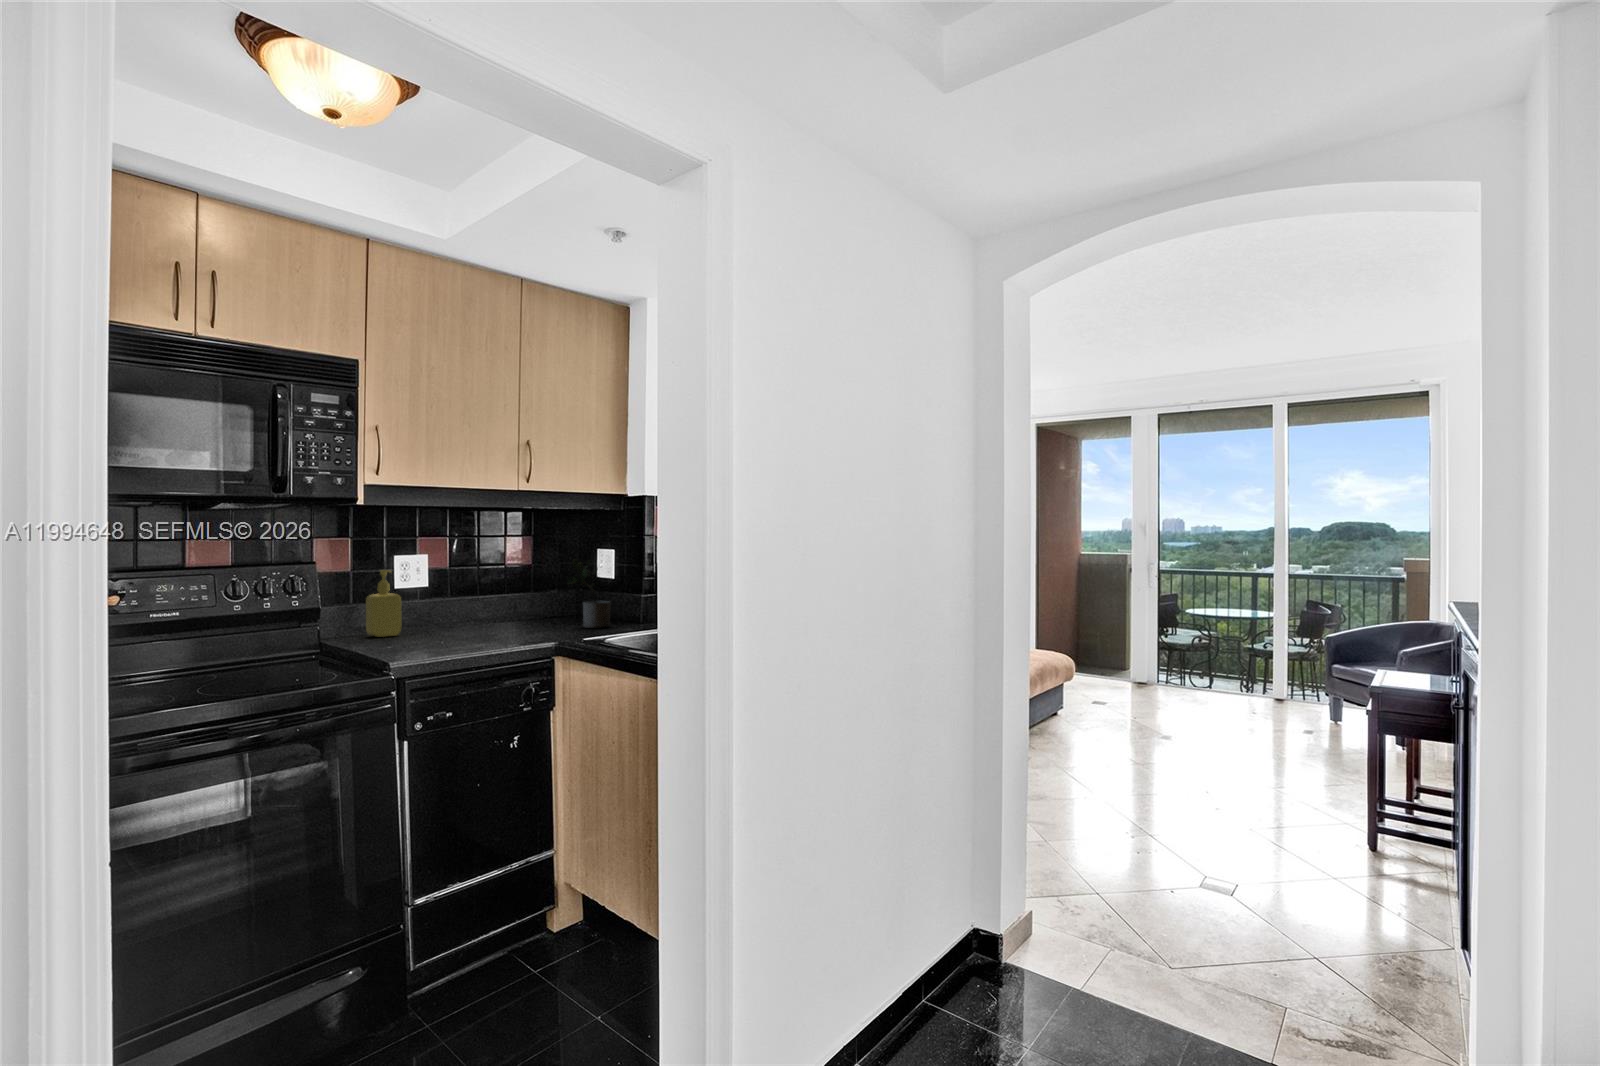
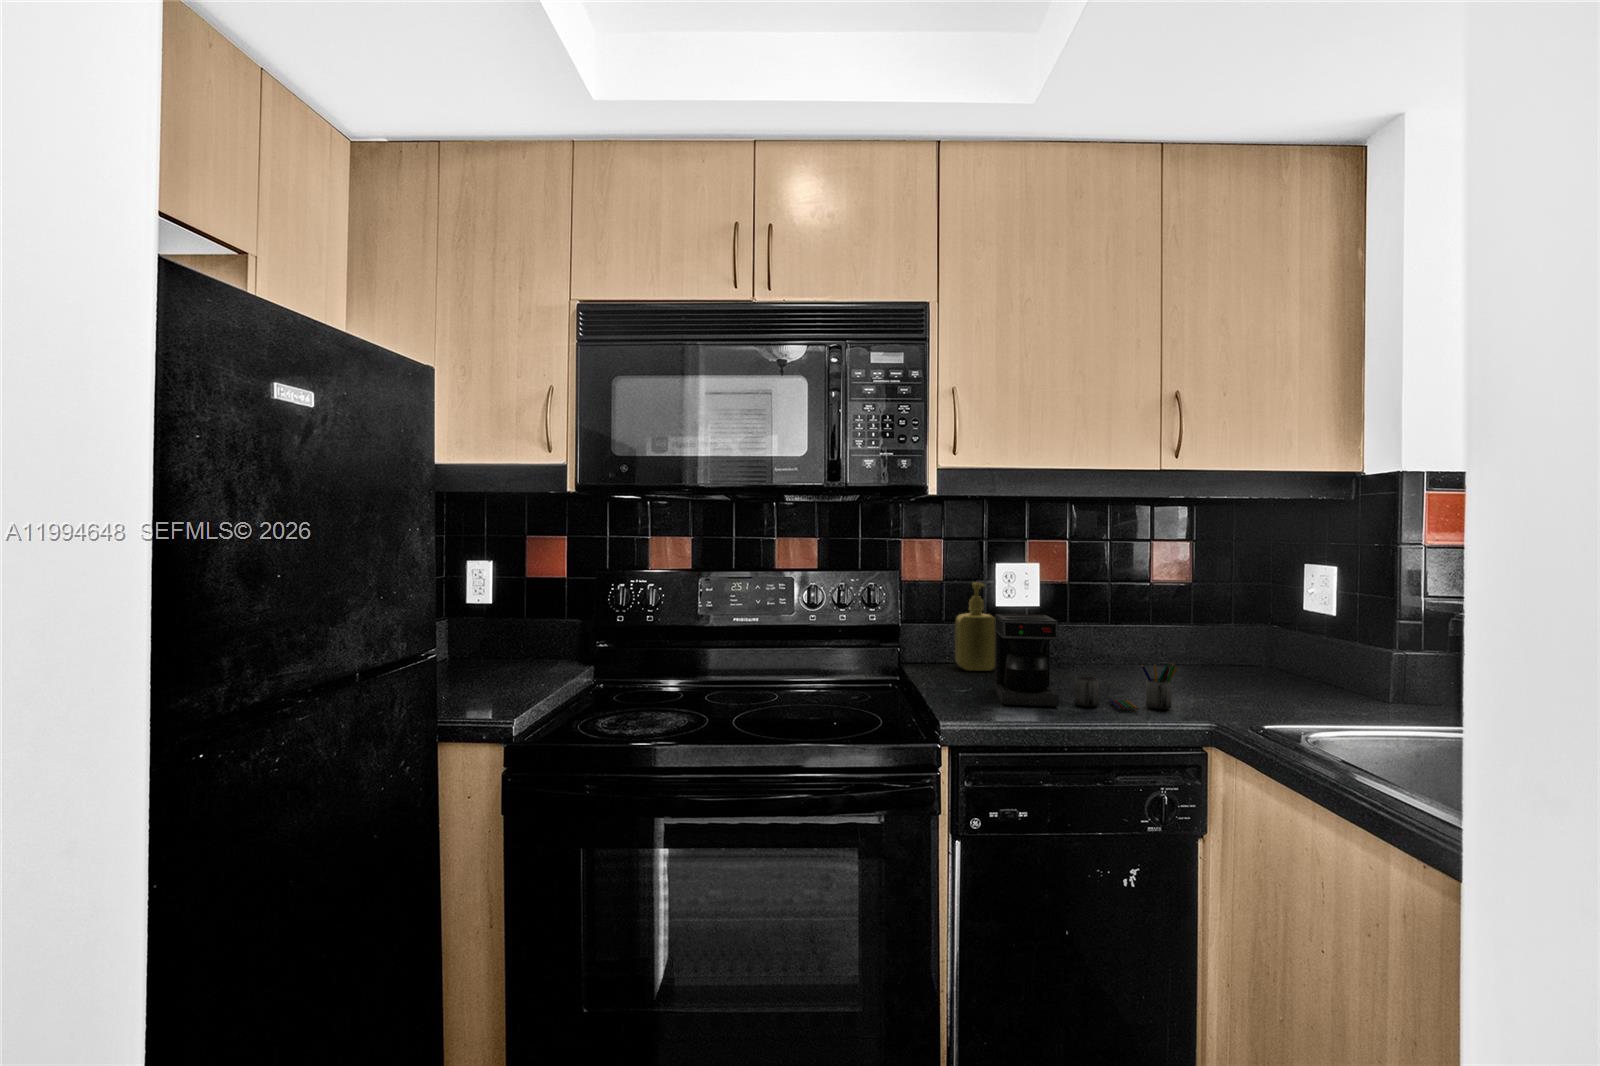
potted plant: present [568,559,610,628] -> none [1242,580,1324,697]
coffee maker: none [410,588,536,649] -> present [995,614,1178,710]

